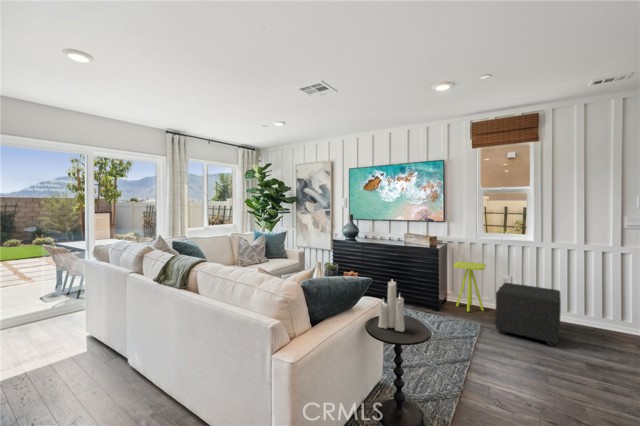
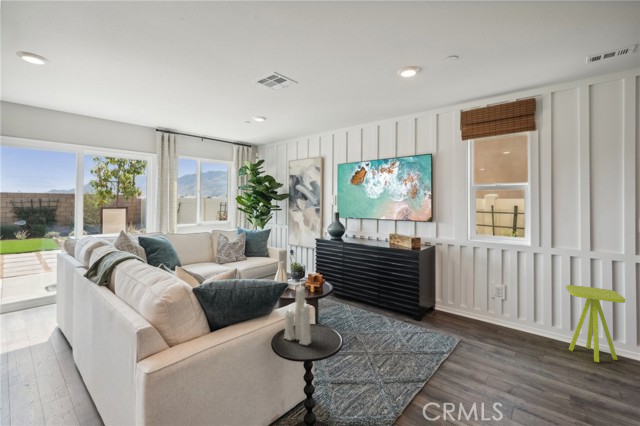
side table: present [453,261,486,311] -> present [566,285,625,362]
ottoman: present [495,283,561,346] -> none [473,292,555,369]

